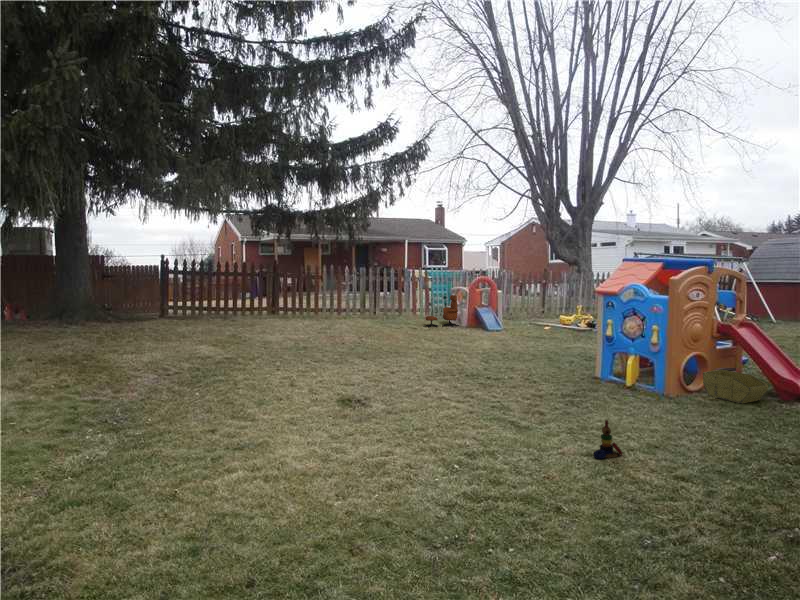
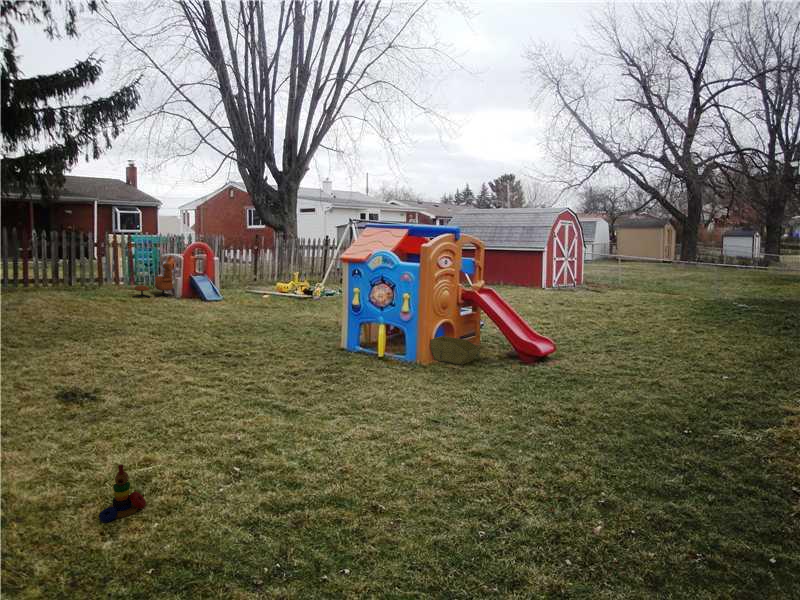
stacking toy: present [594,420,623,459] -> present [99,464,146,523]

